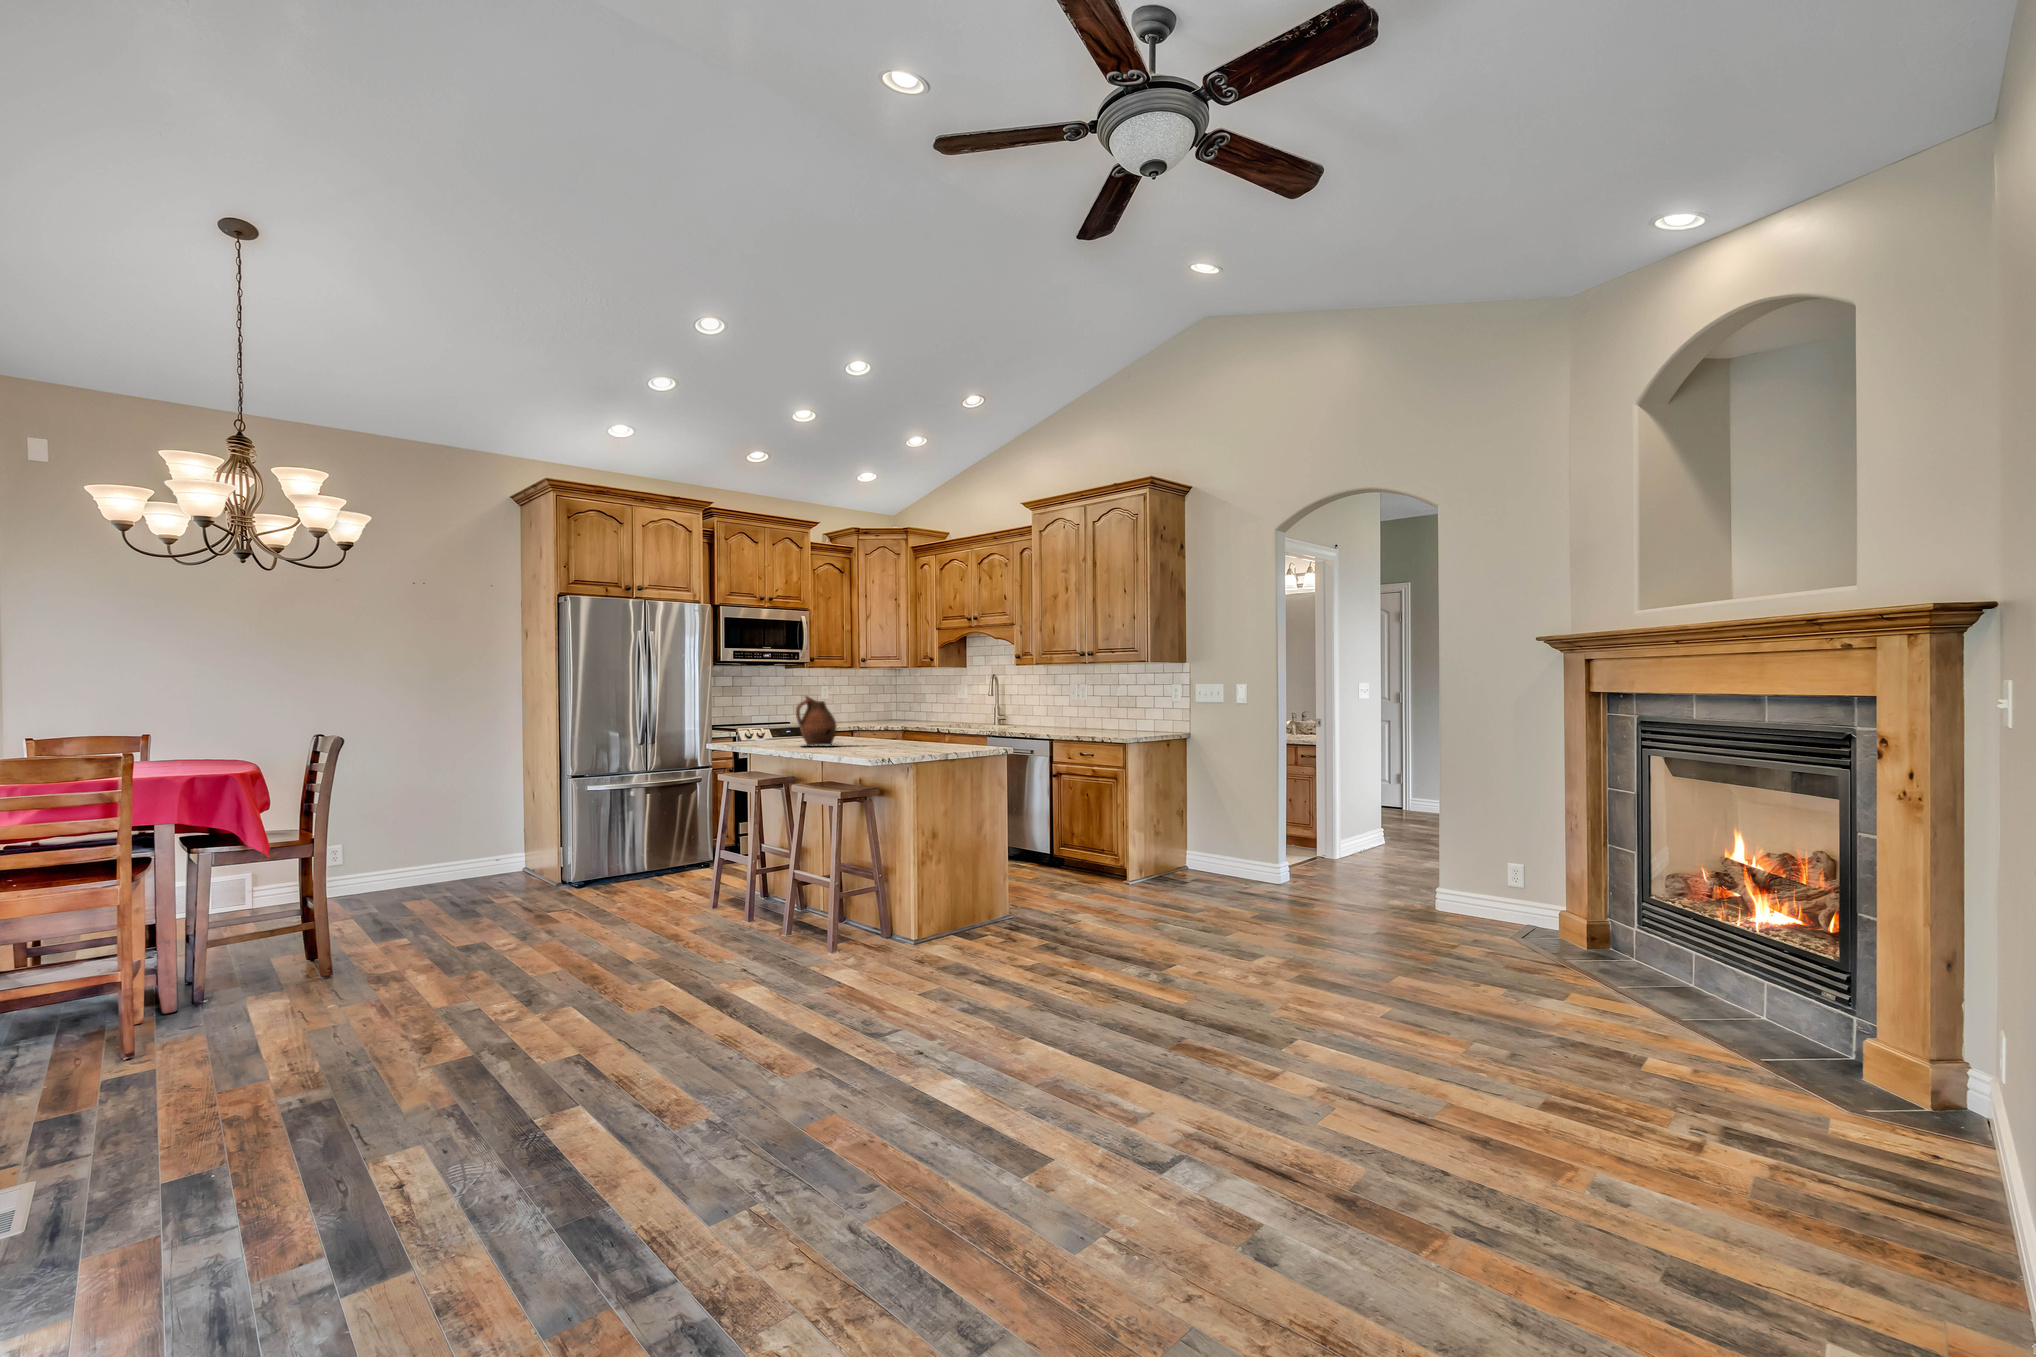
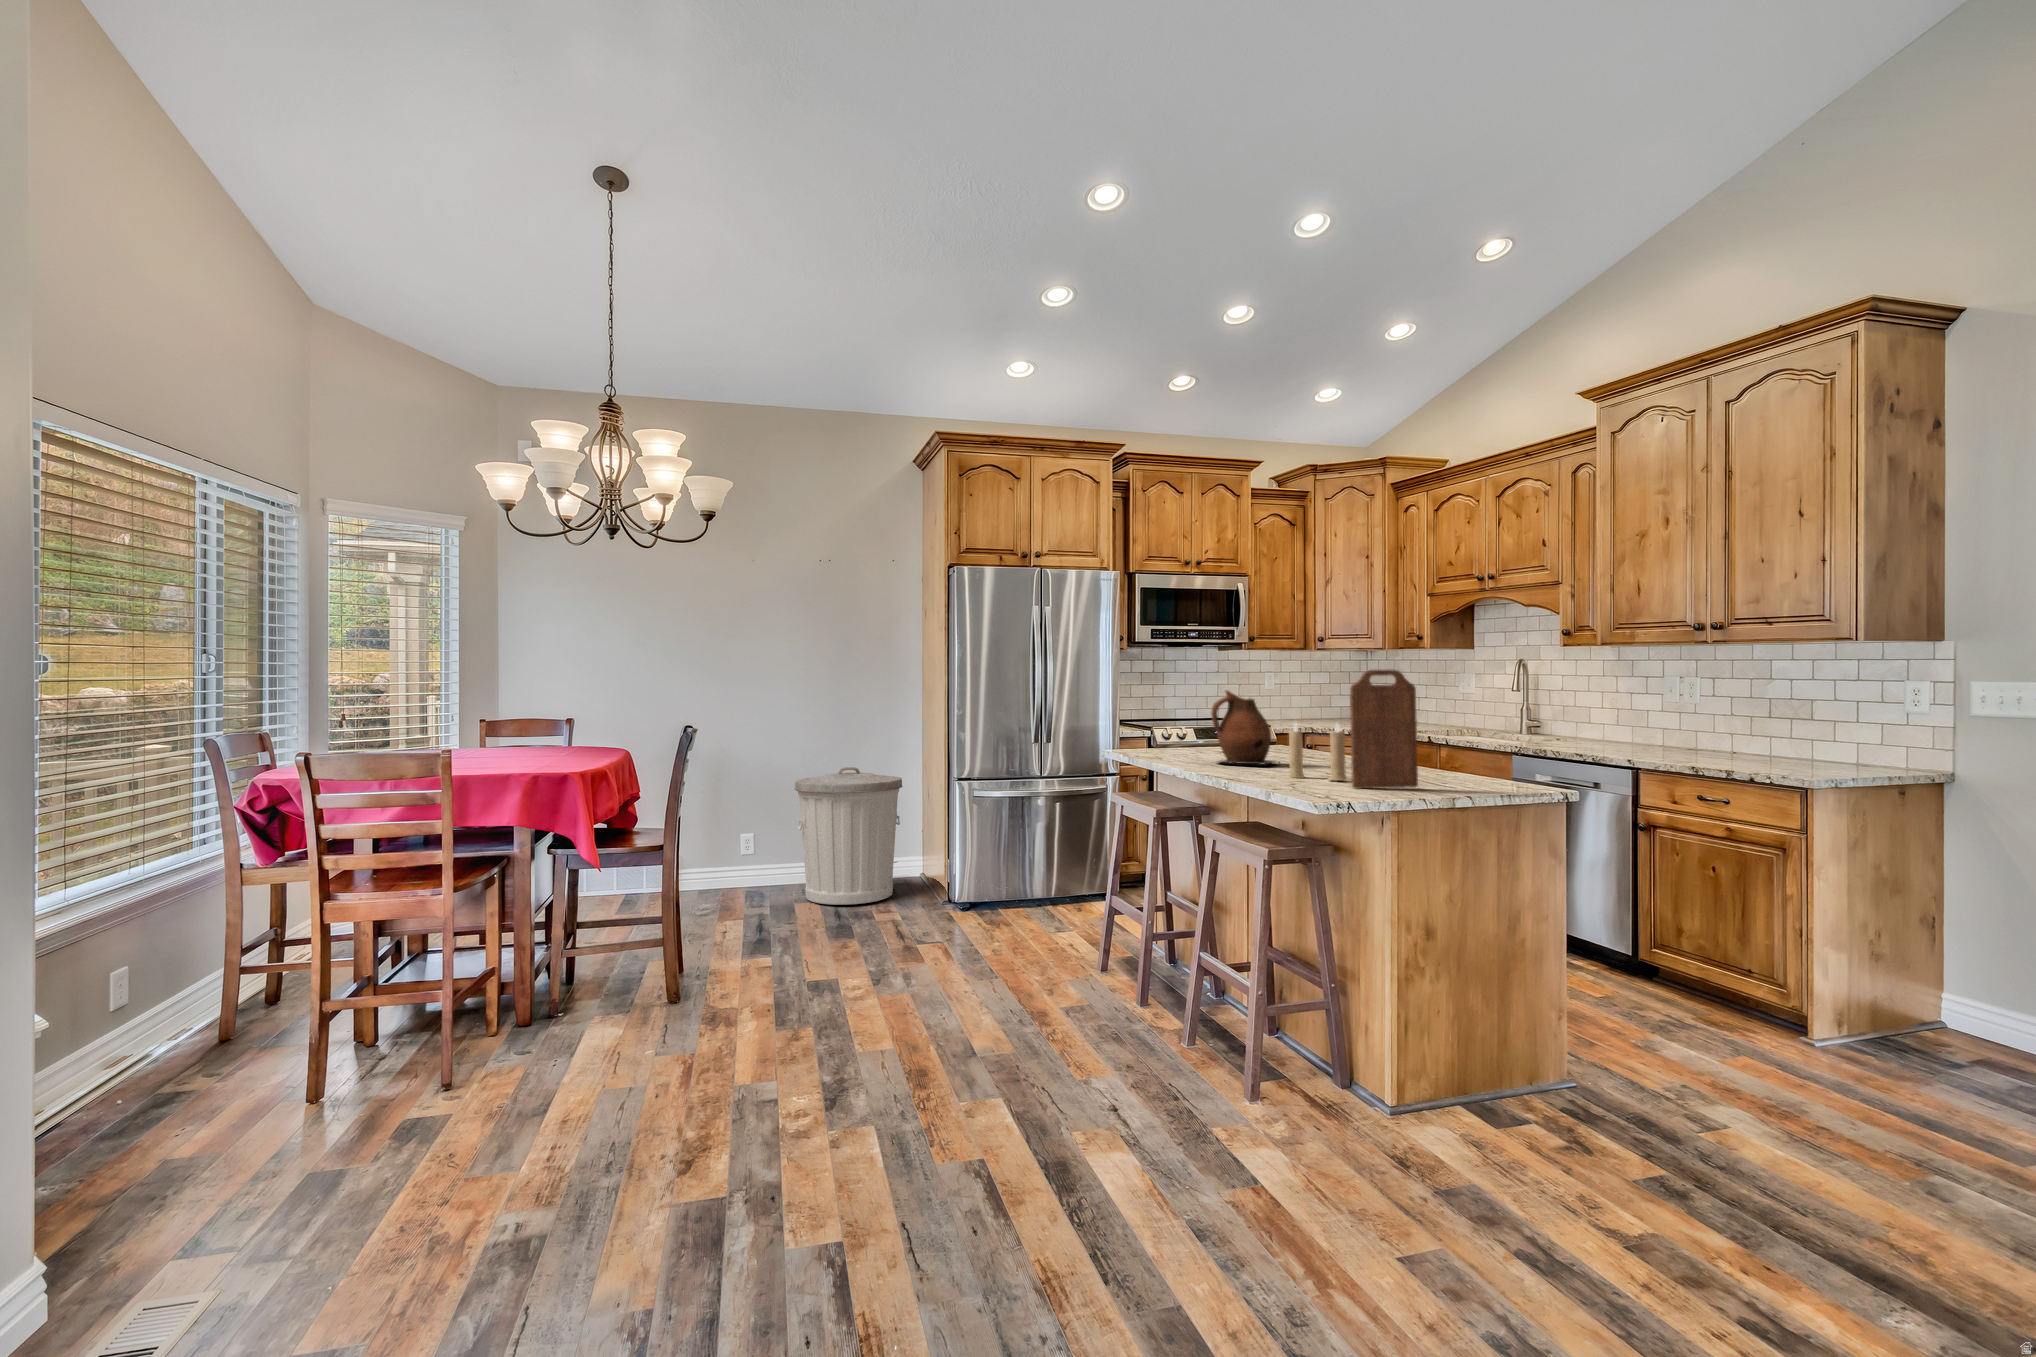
cutting board: none [888,680,927,752] -> present [1350,669,1418,789]
candle: none [850,713,887,750] -> present [1289,724,1347,781]
trash can: none [394,774,509,900] -> present [795,767,902,905]

